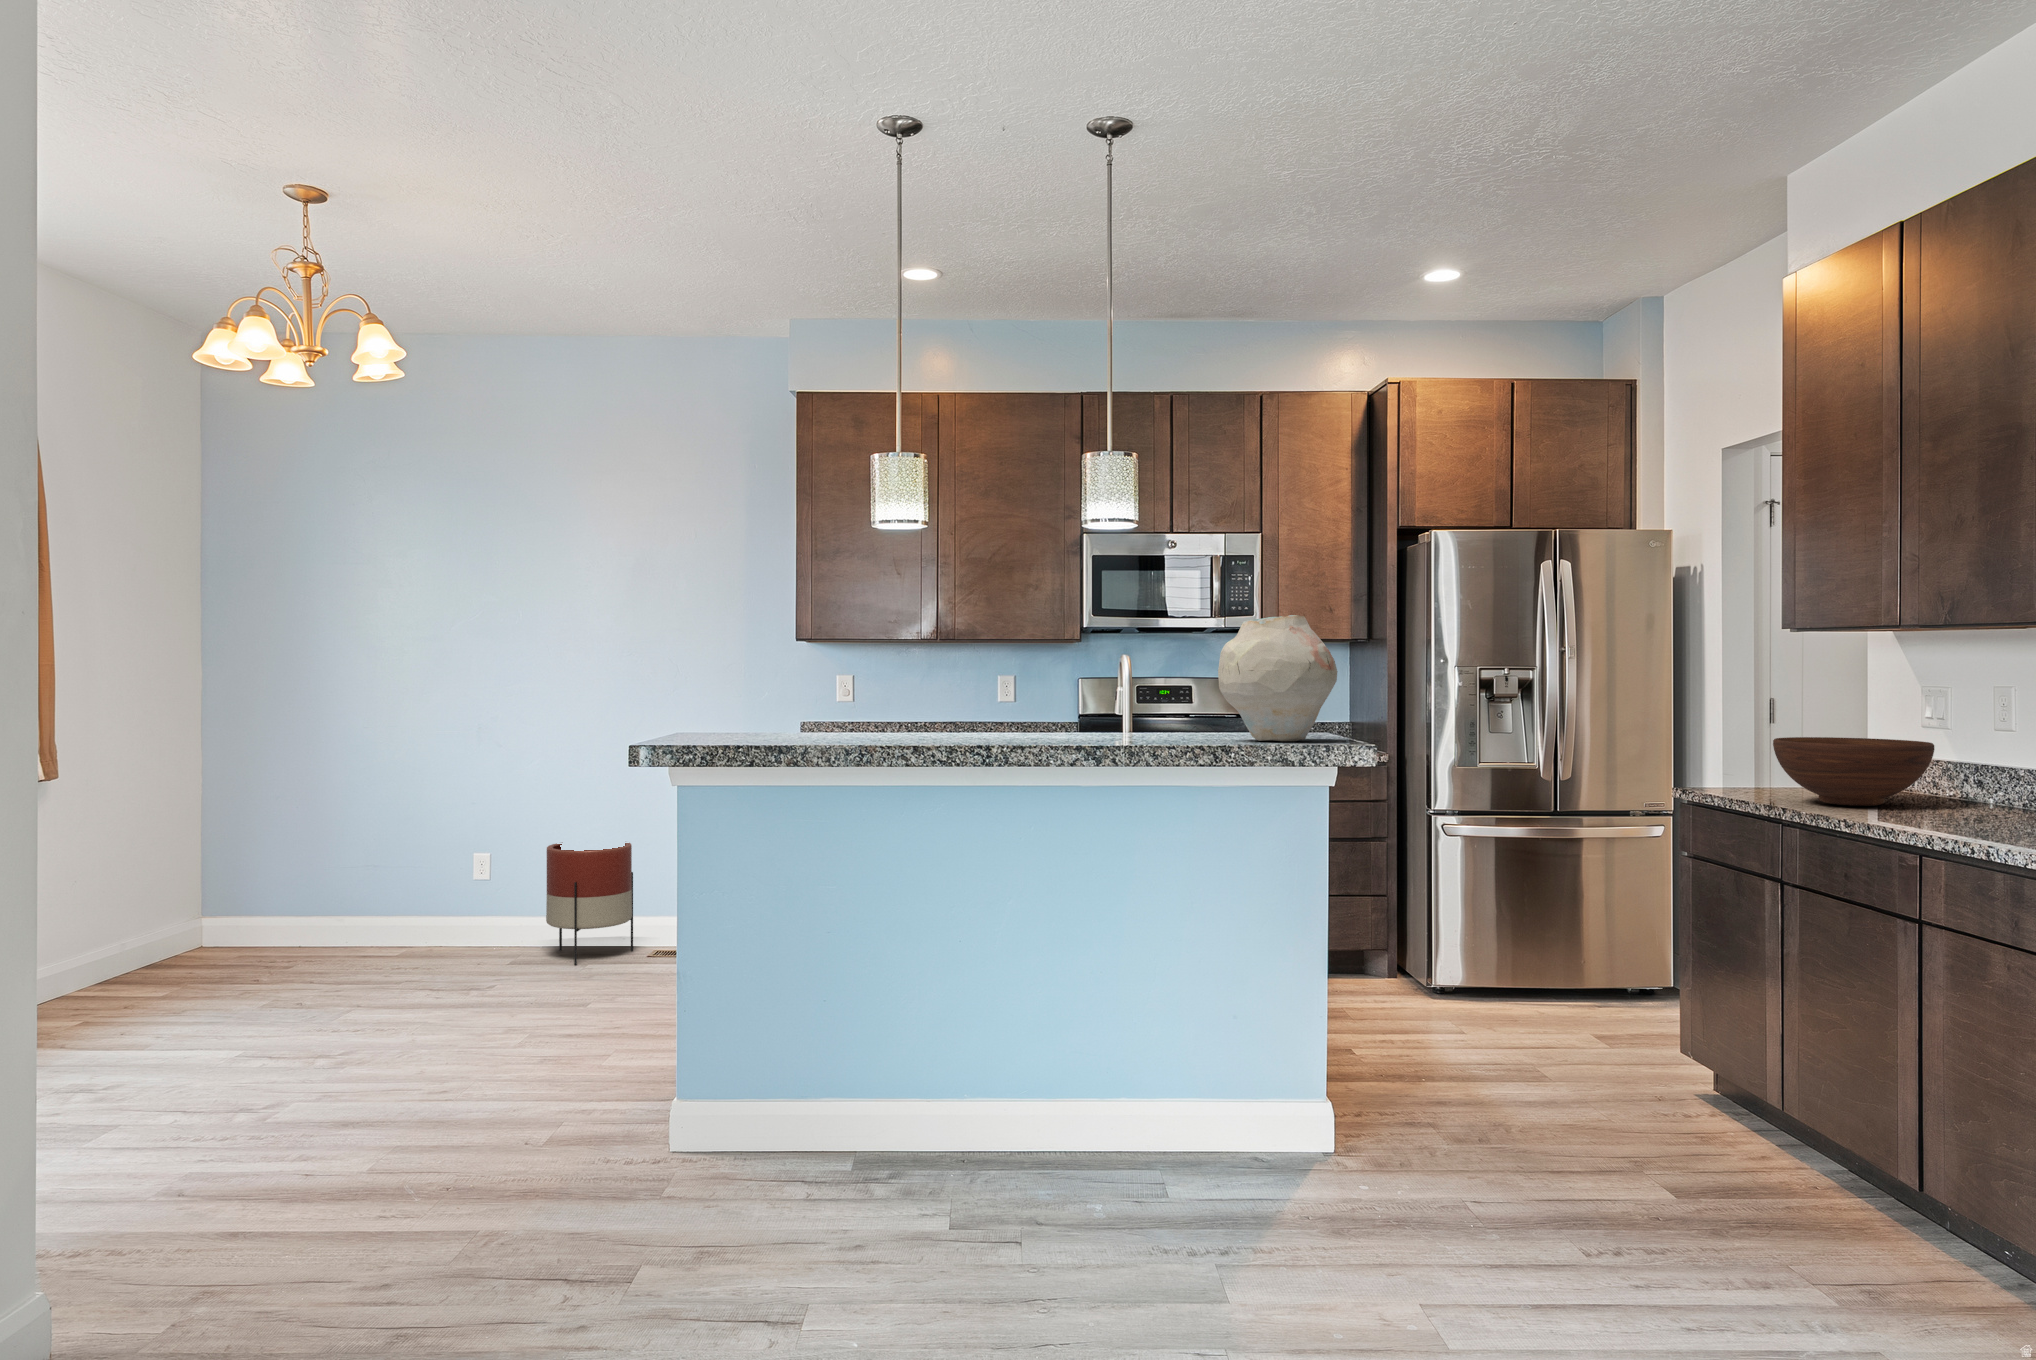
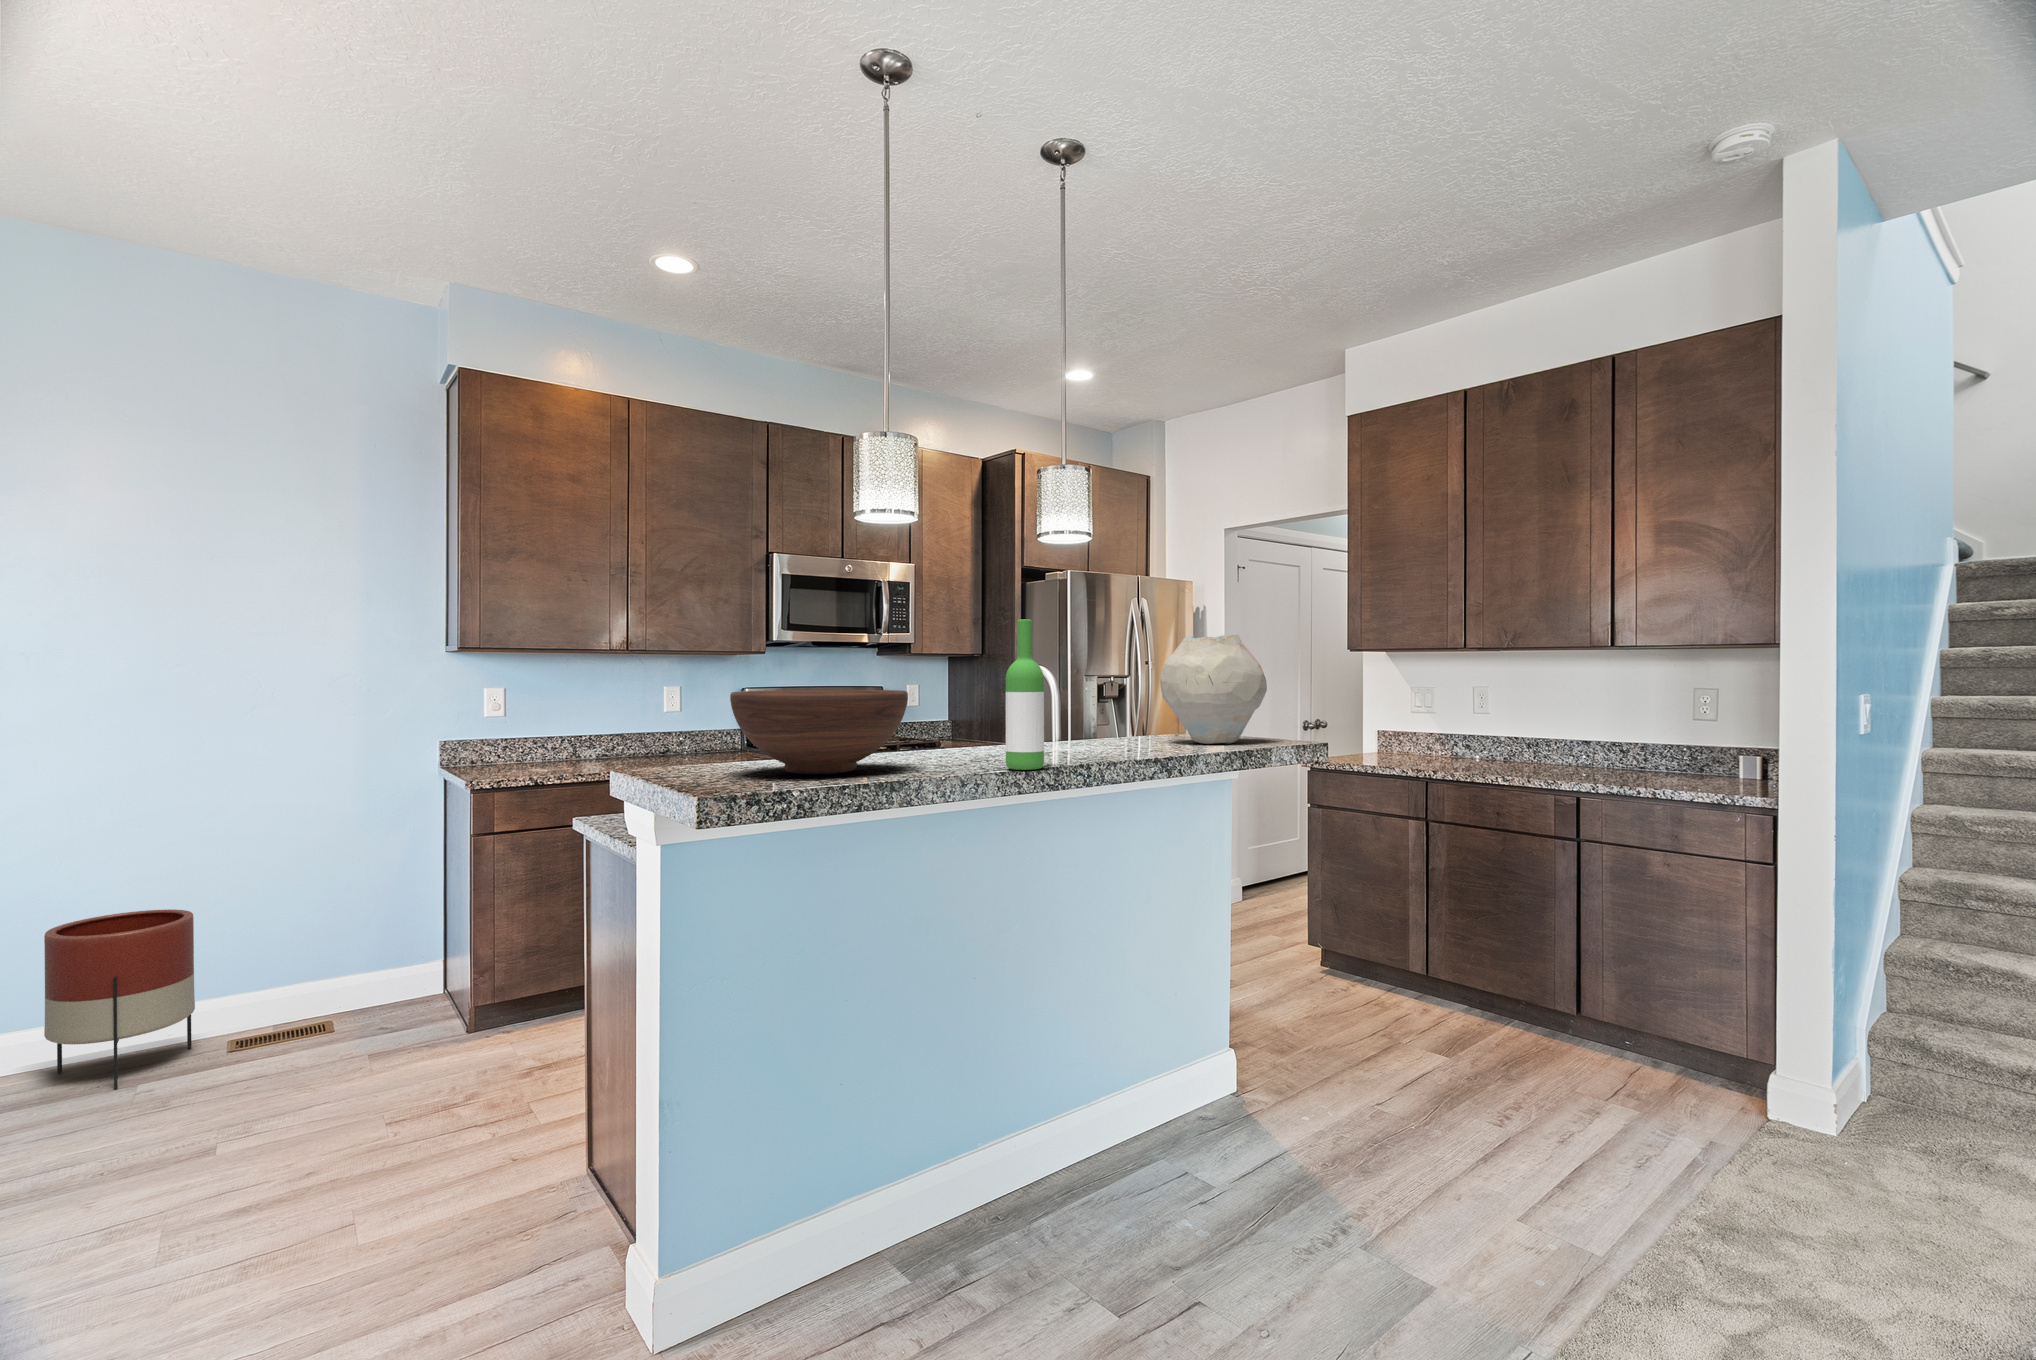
wine bottle: none [899,609,933,745] -> present [1006,619,1044,770]
fruit bowl: present [1773,737,1934,806] -> present [730,690,908,774]

